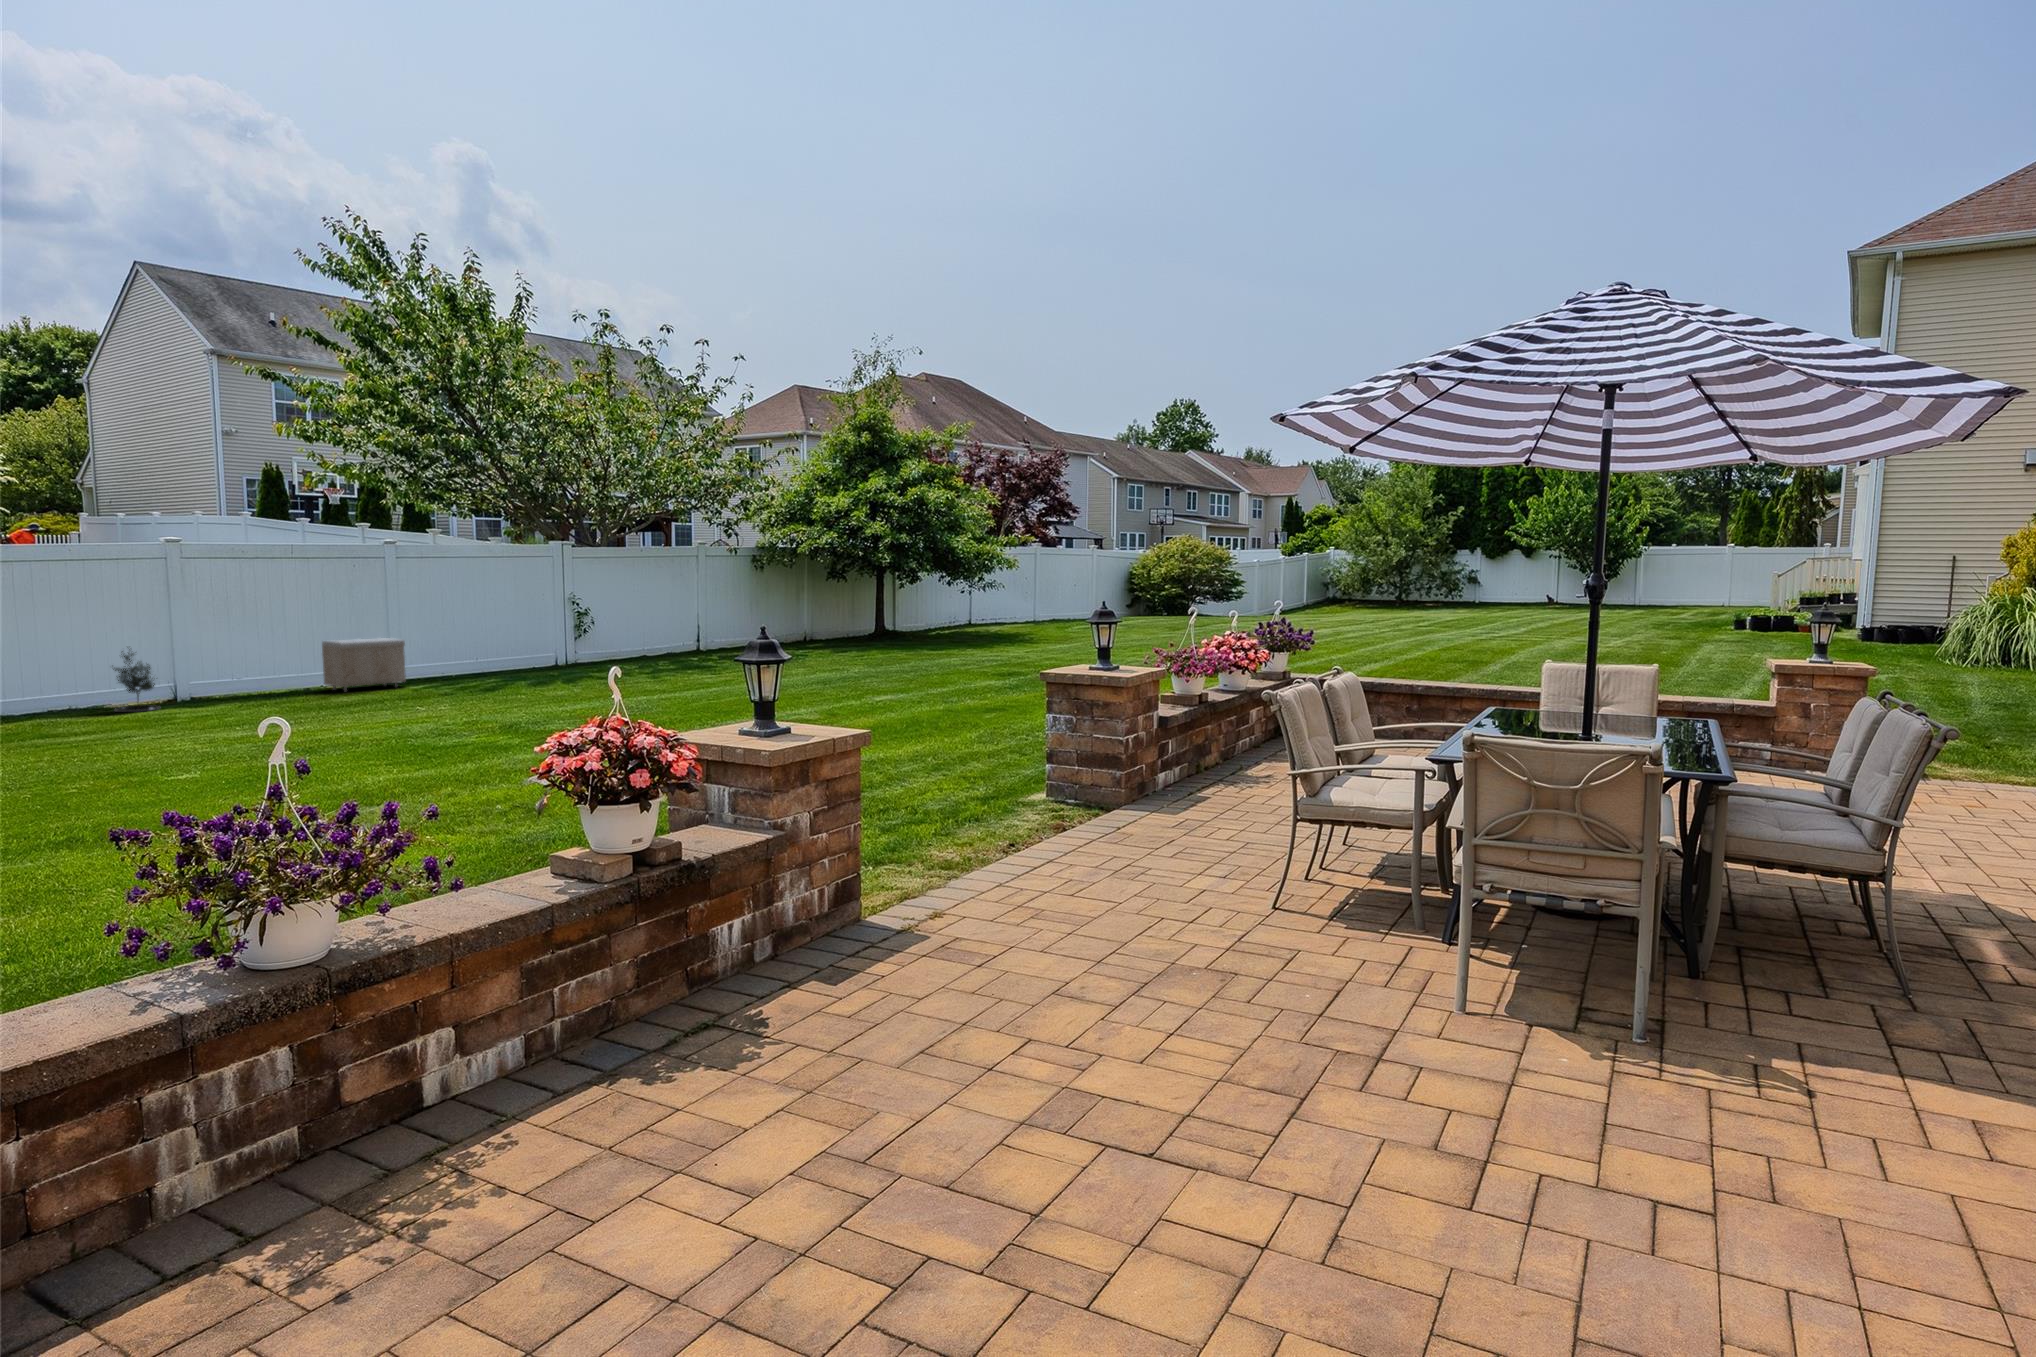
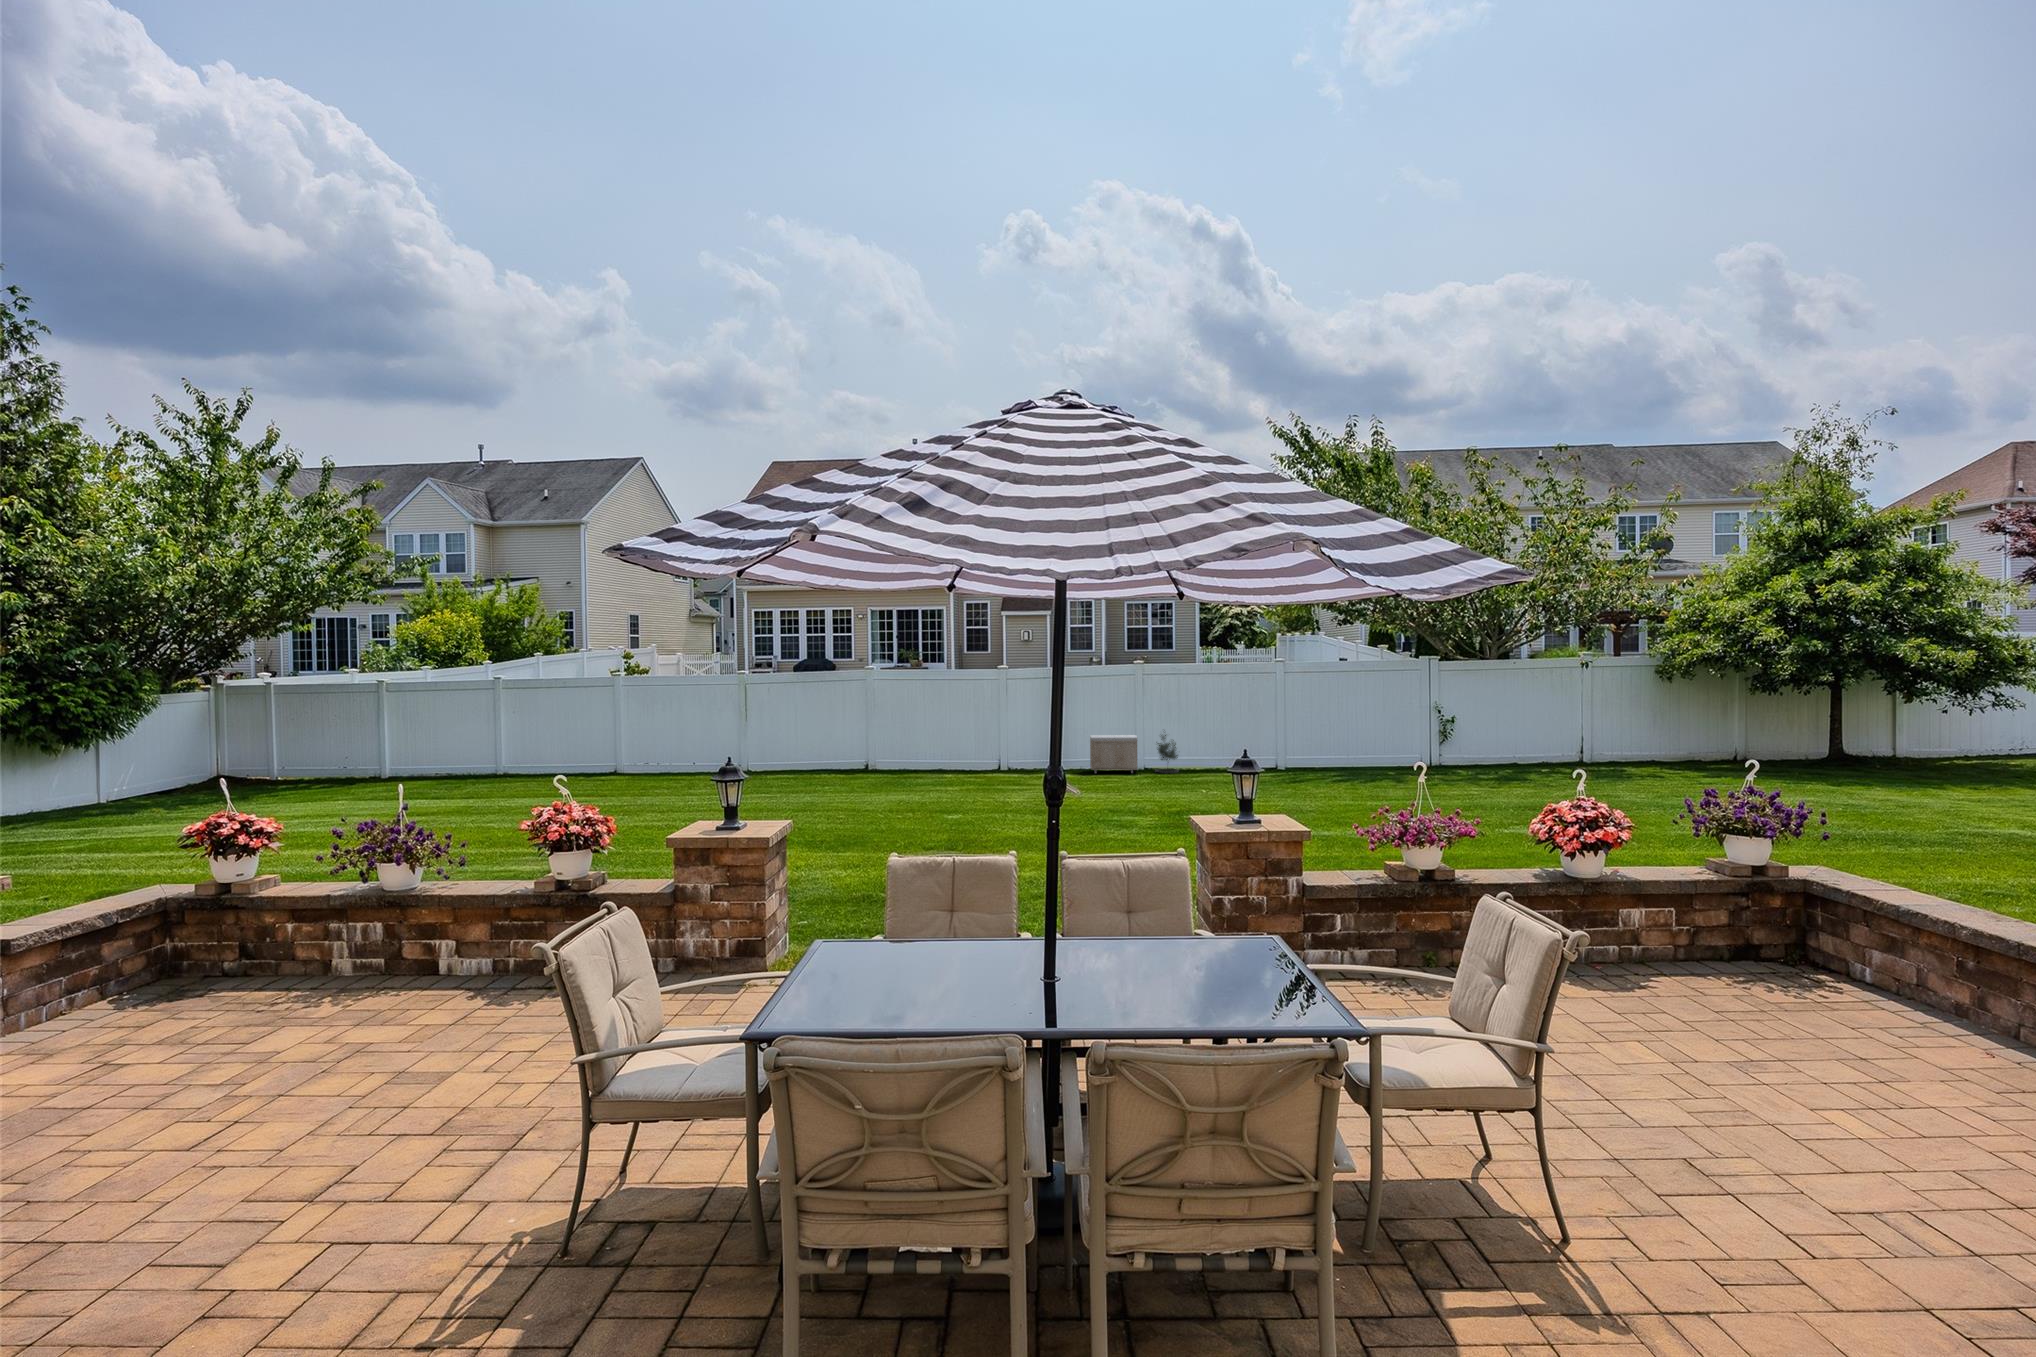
potted tree: present [113,649,160,712] -> present [1156,735,1178,773]

